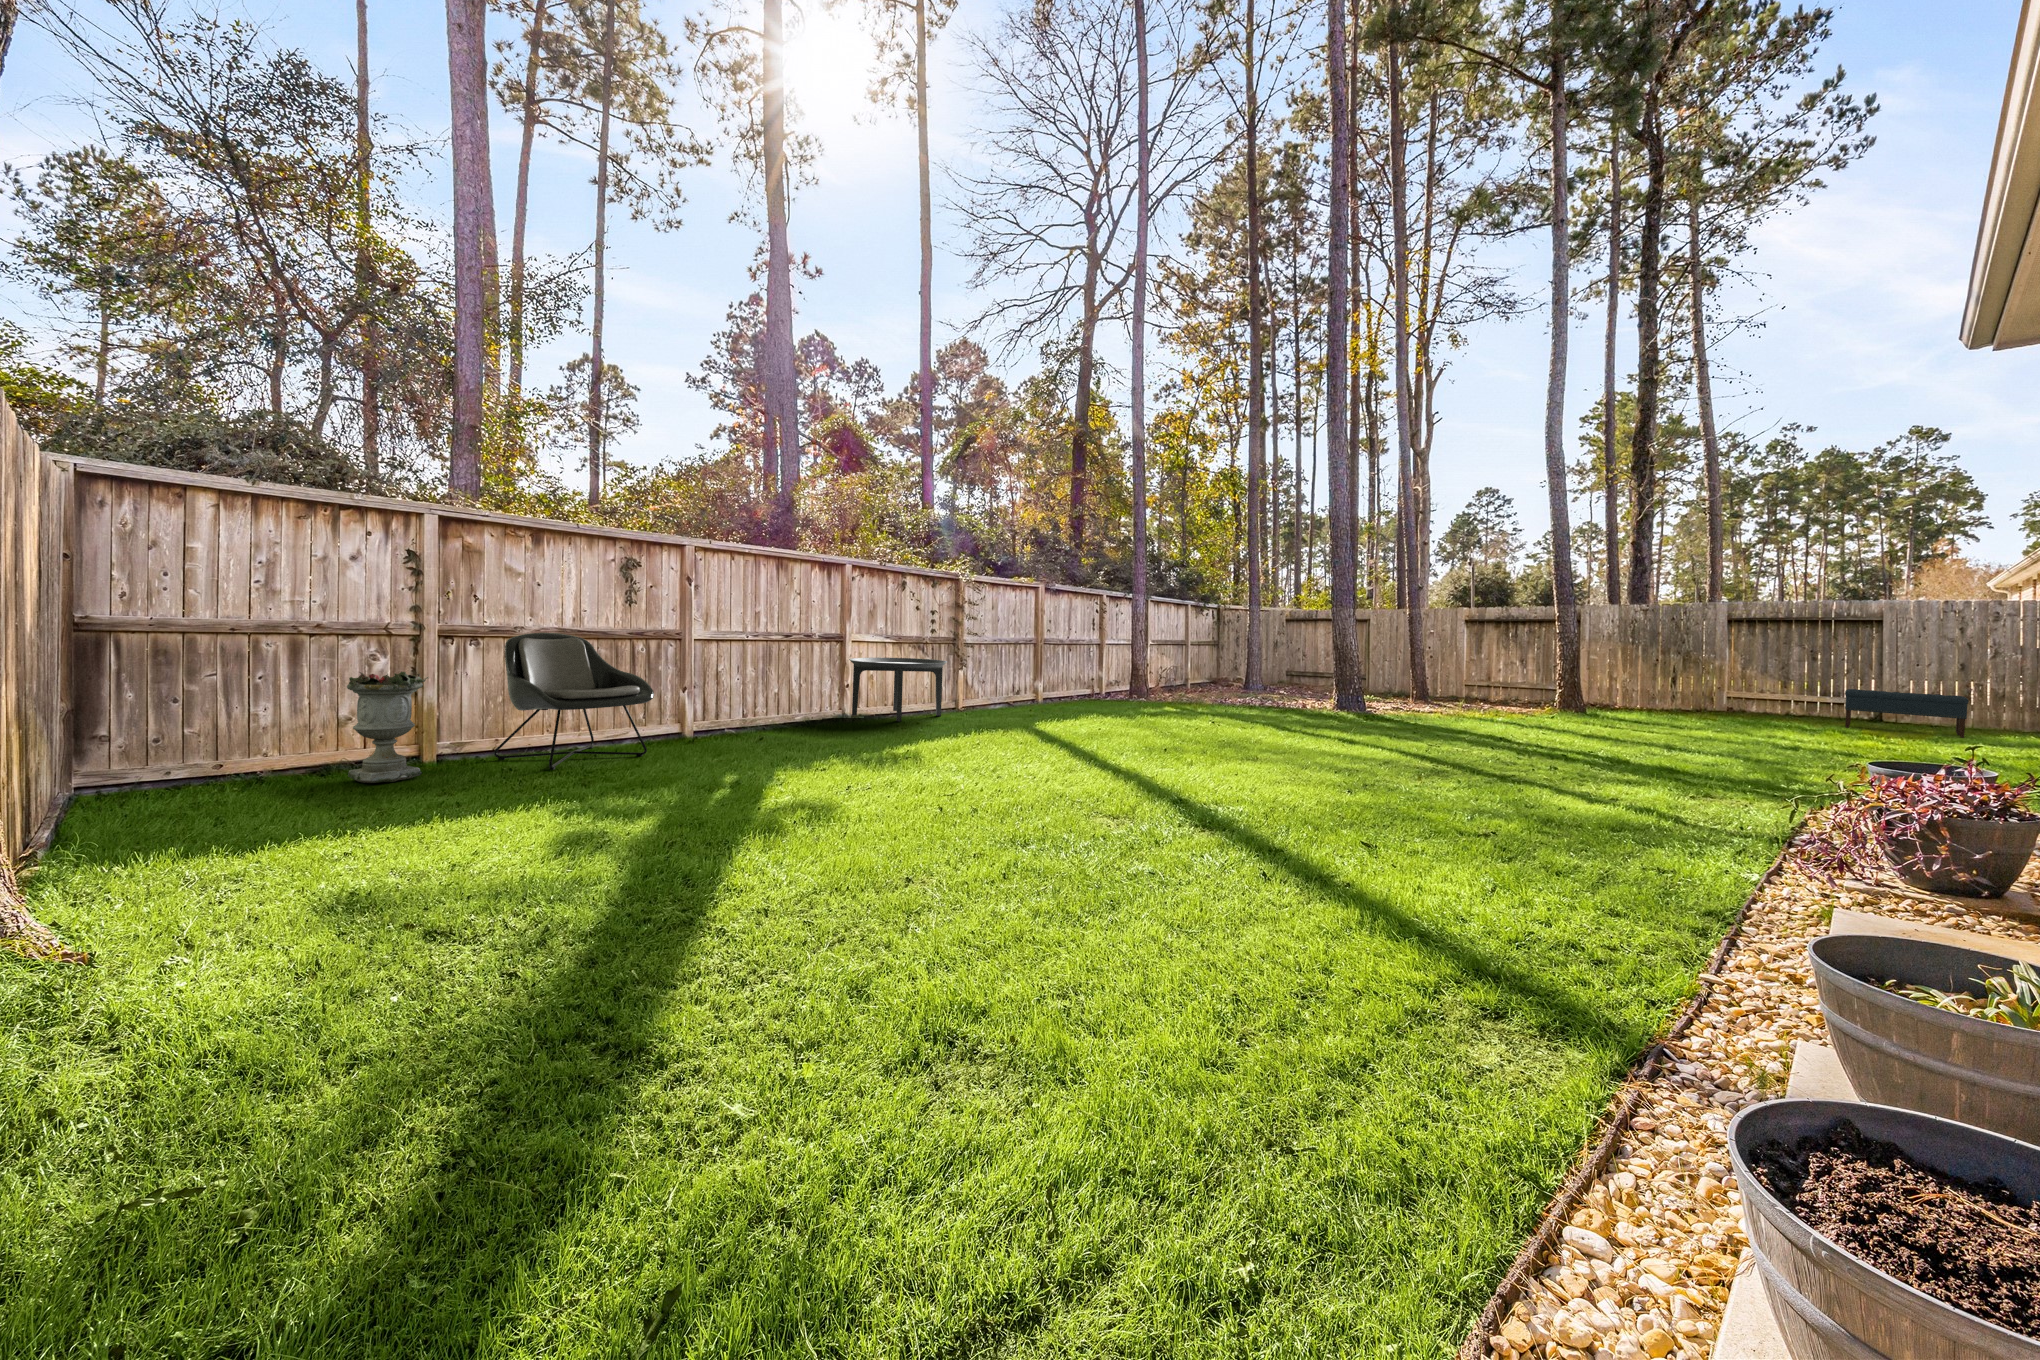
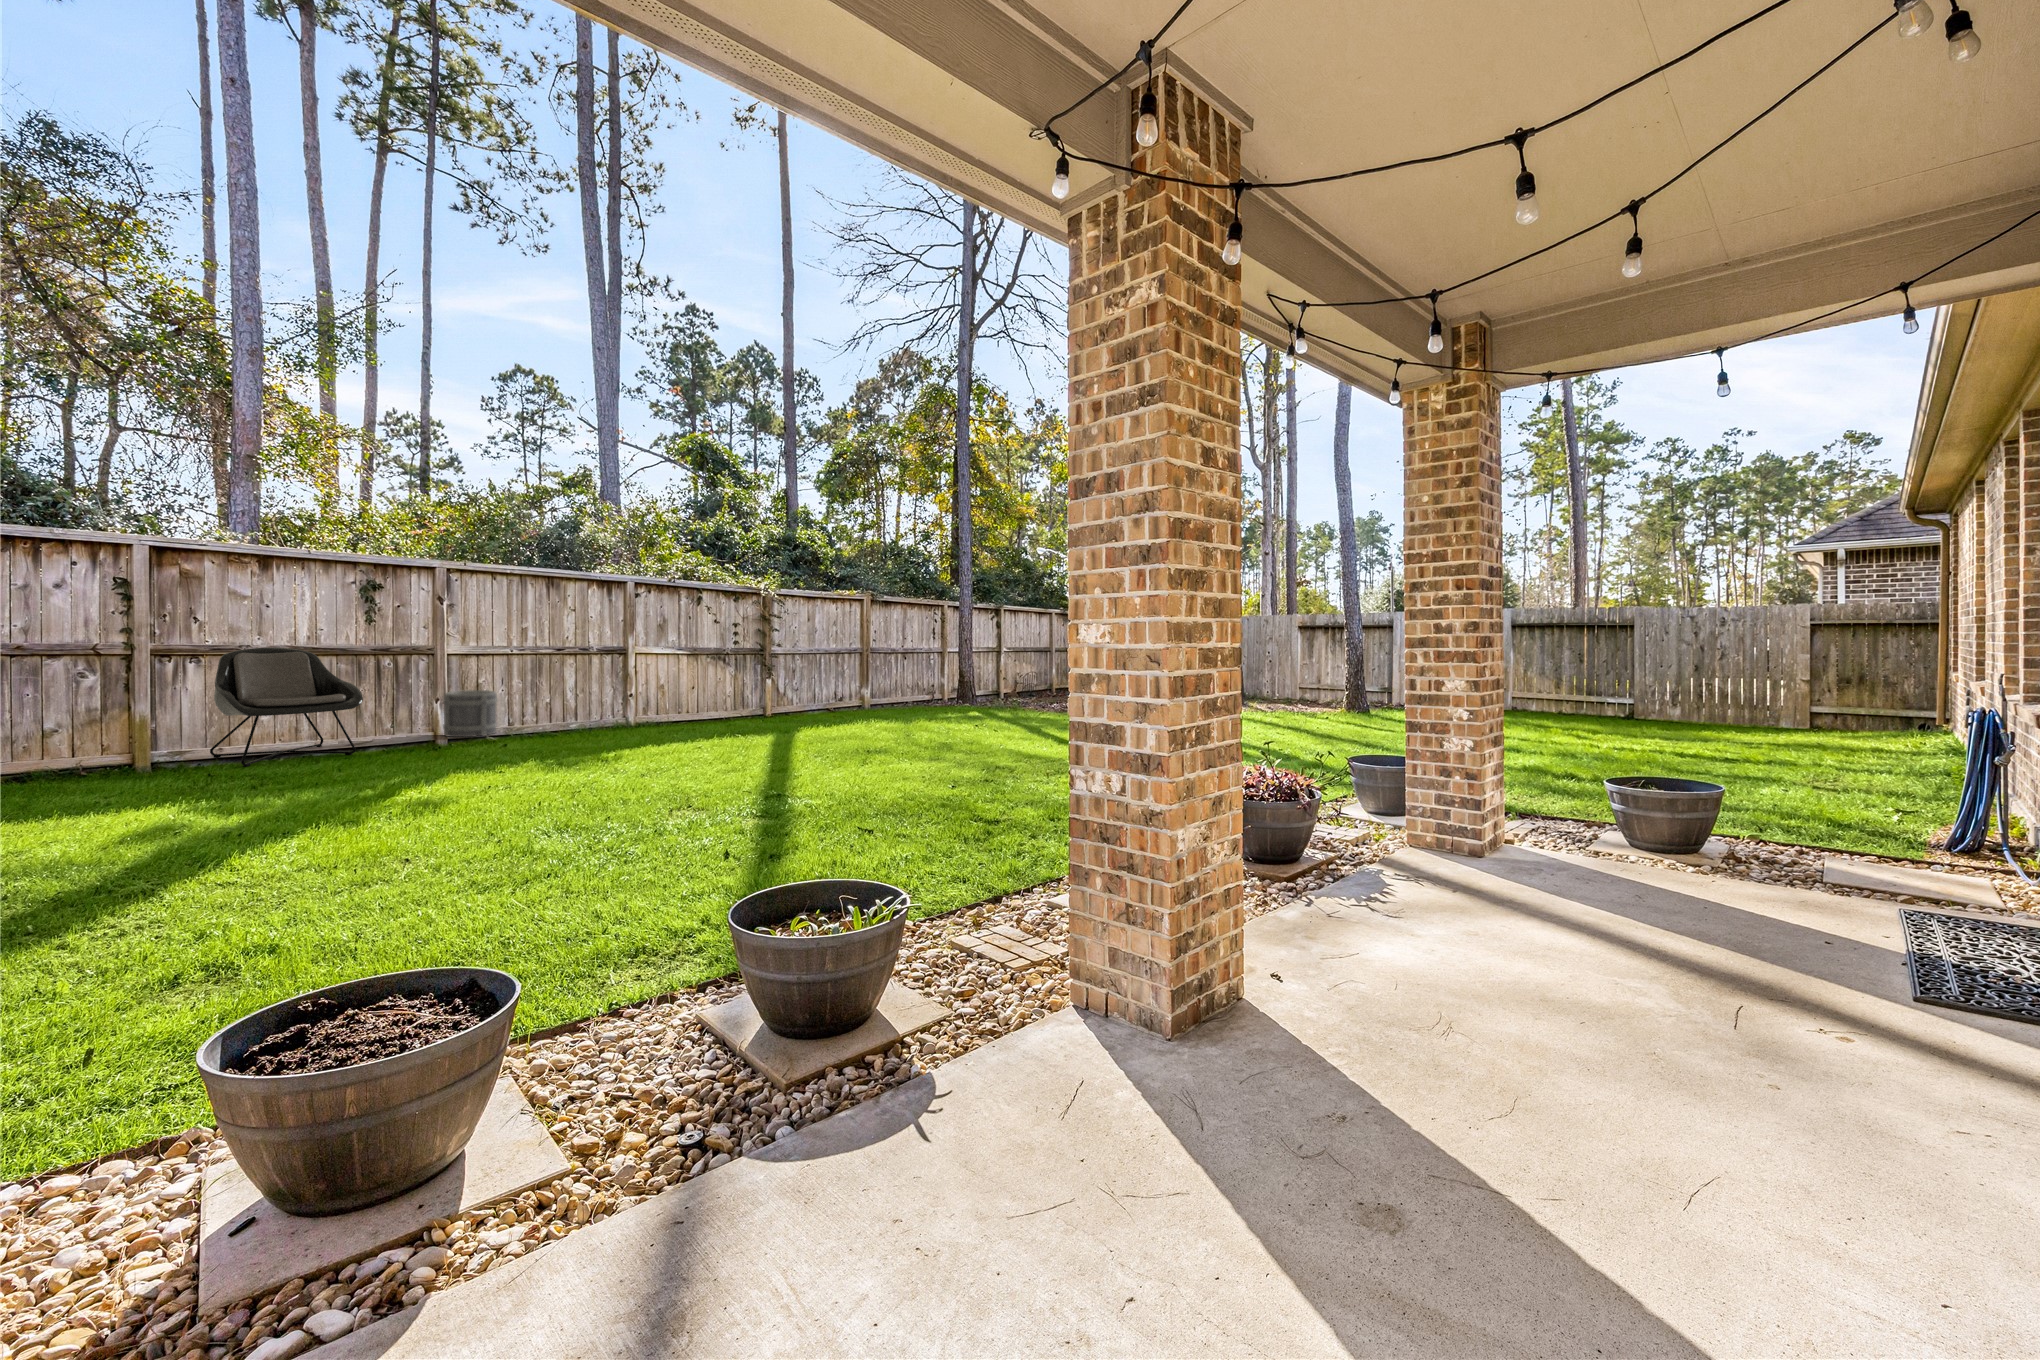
round table: present [849,658,947,721] -> none [623,664,721,723]
planter: present [347,672,428,783] -> none [41,684,125,777]
bucket: none [697,685,751,737] -> present [443,690,498,737]
bench: present [1845,689,1969,738] -> none [1596,698,1698,746]

